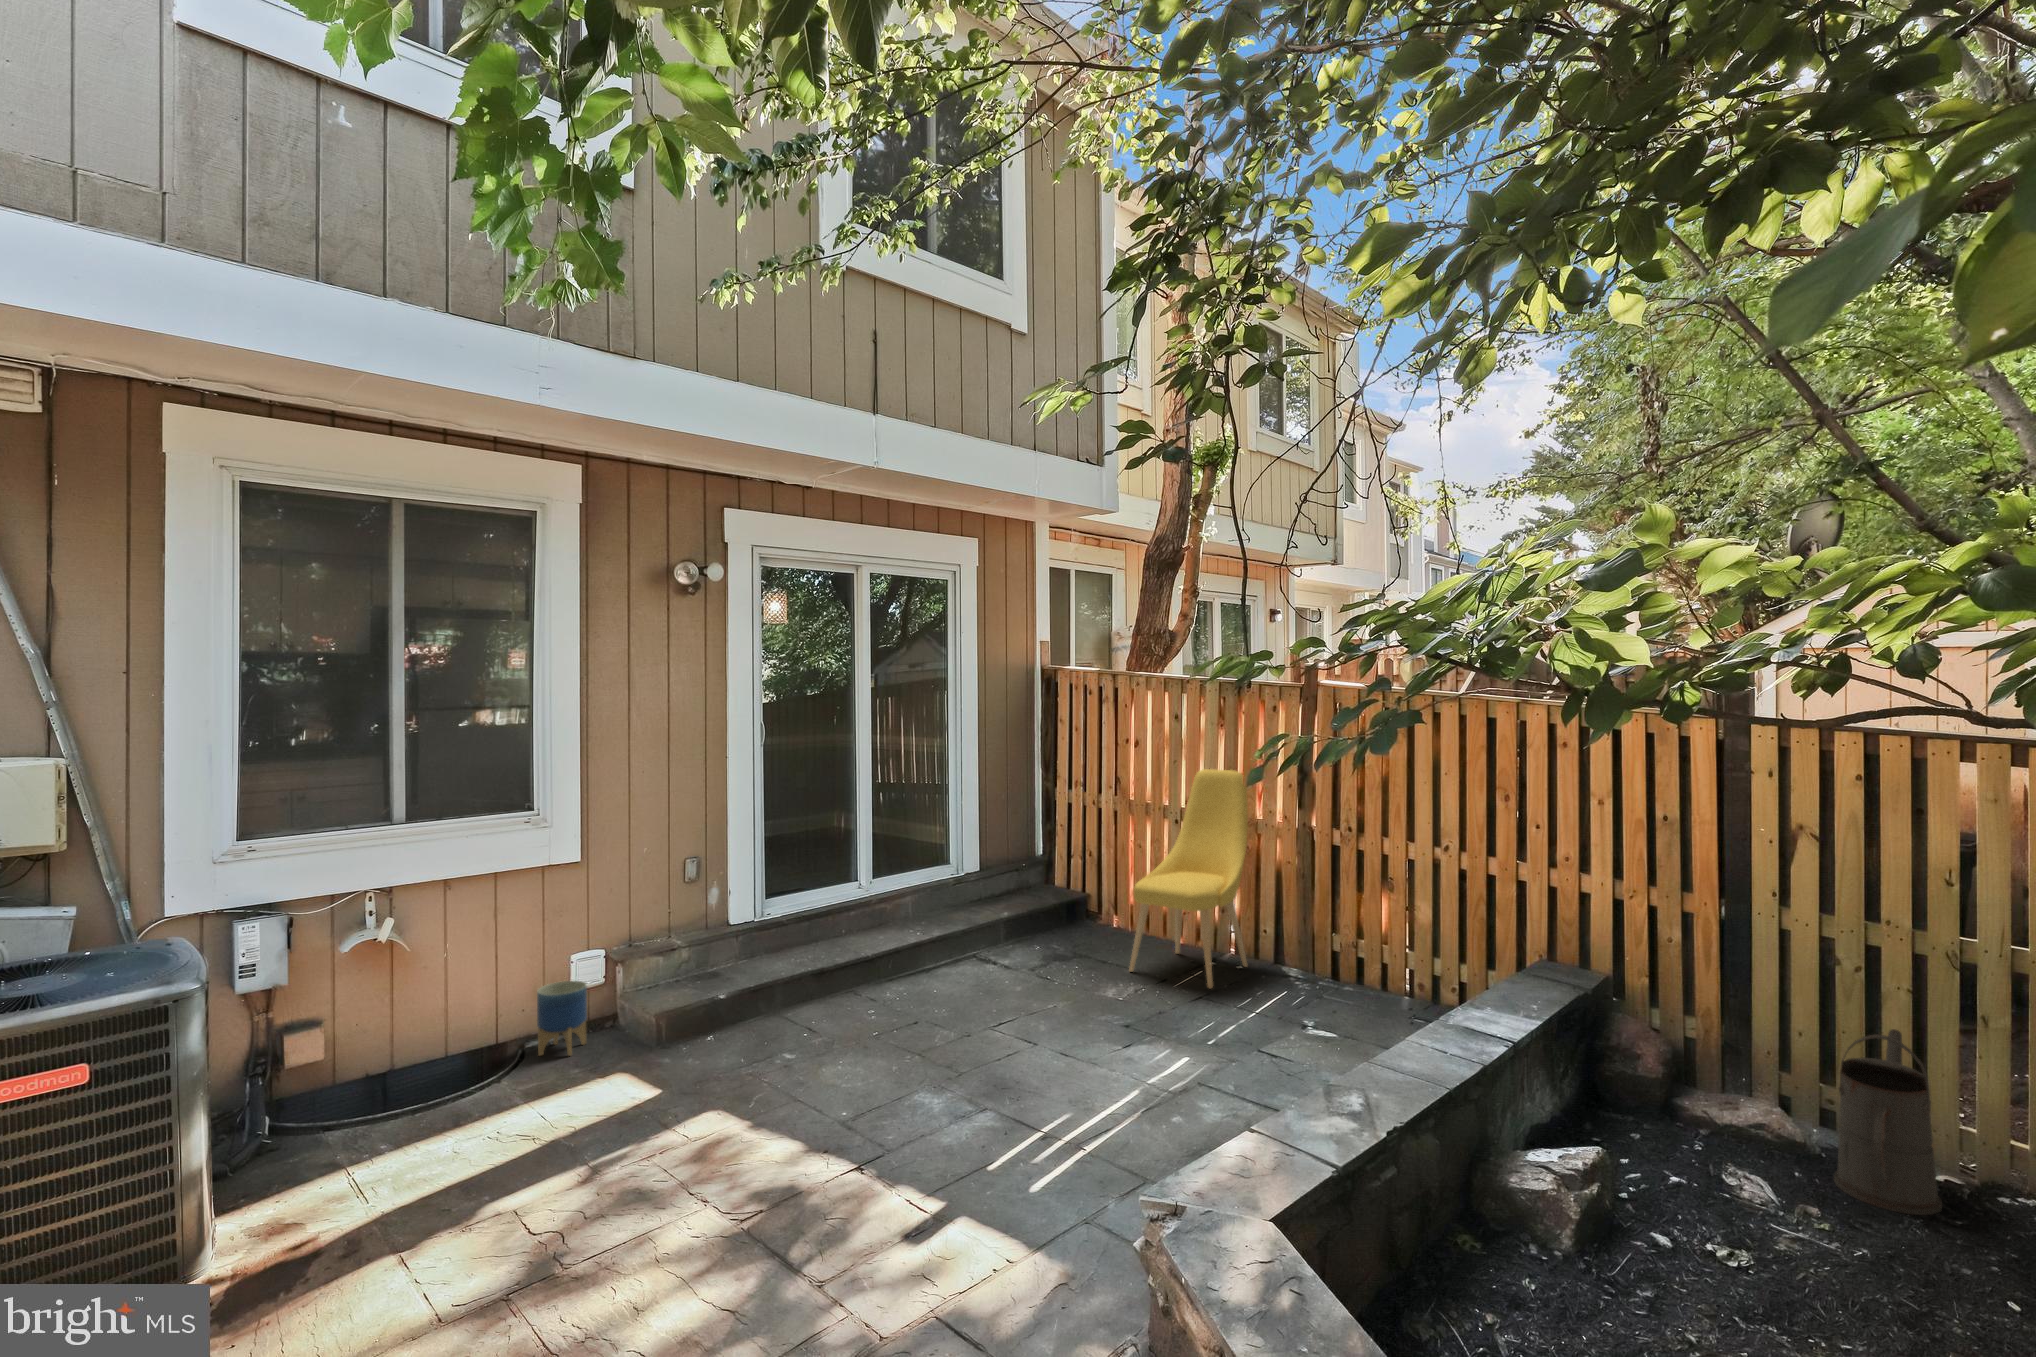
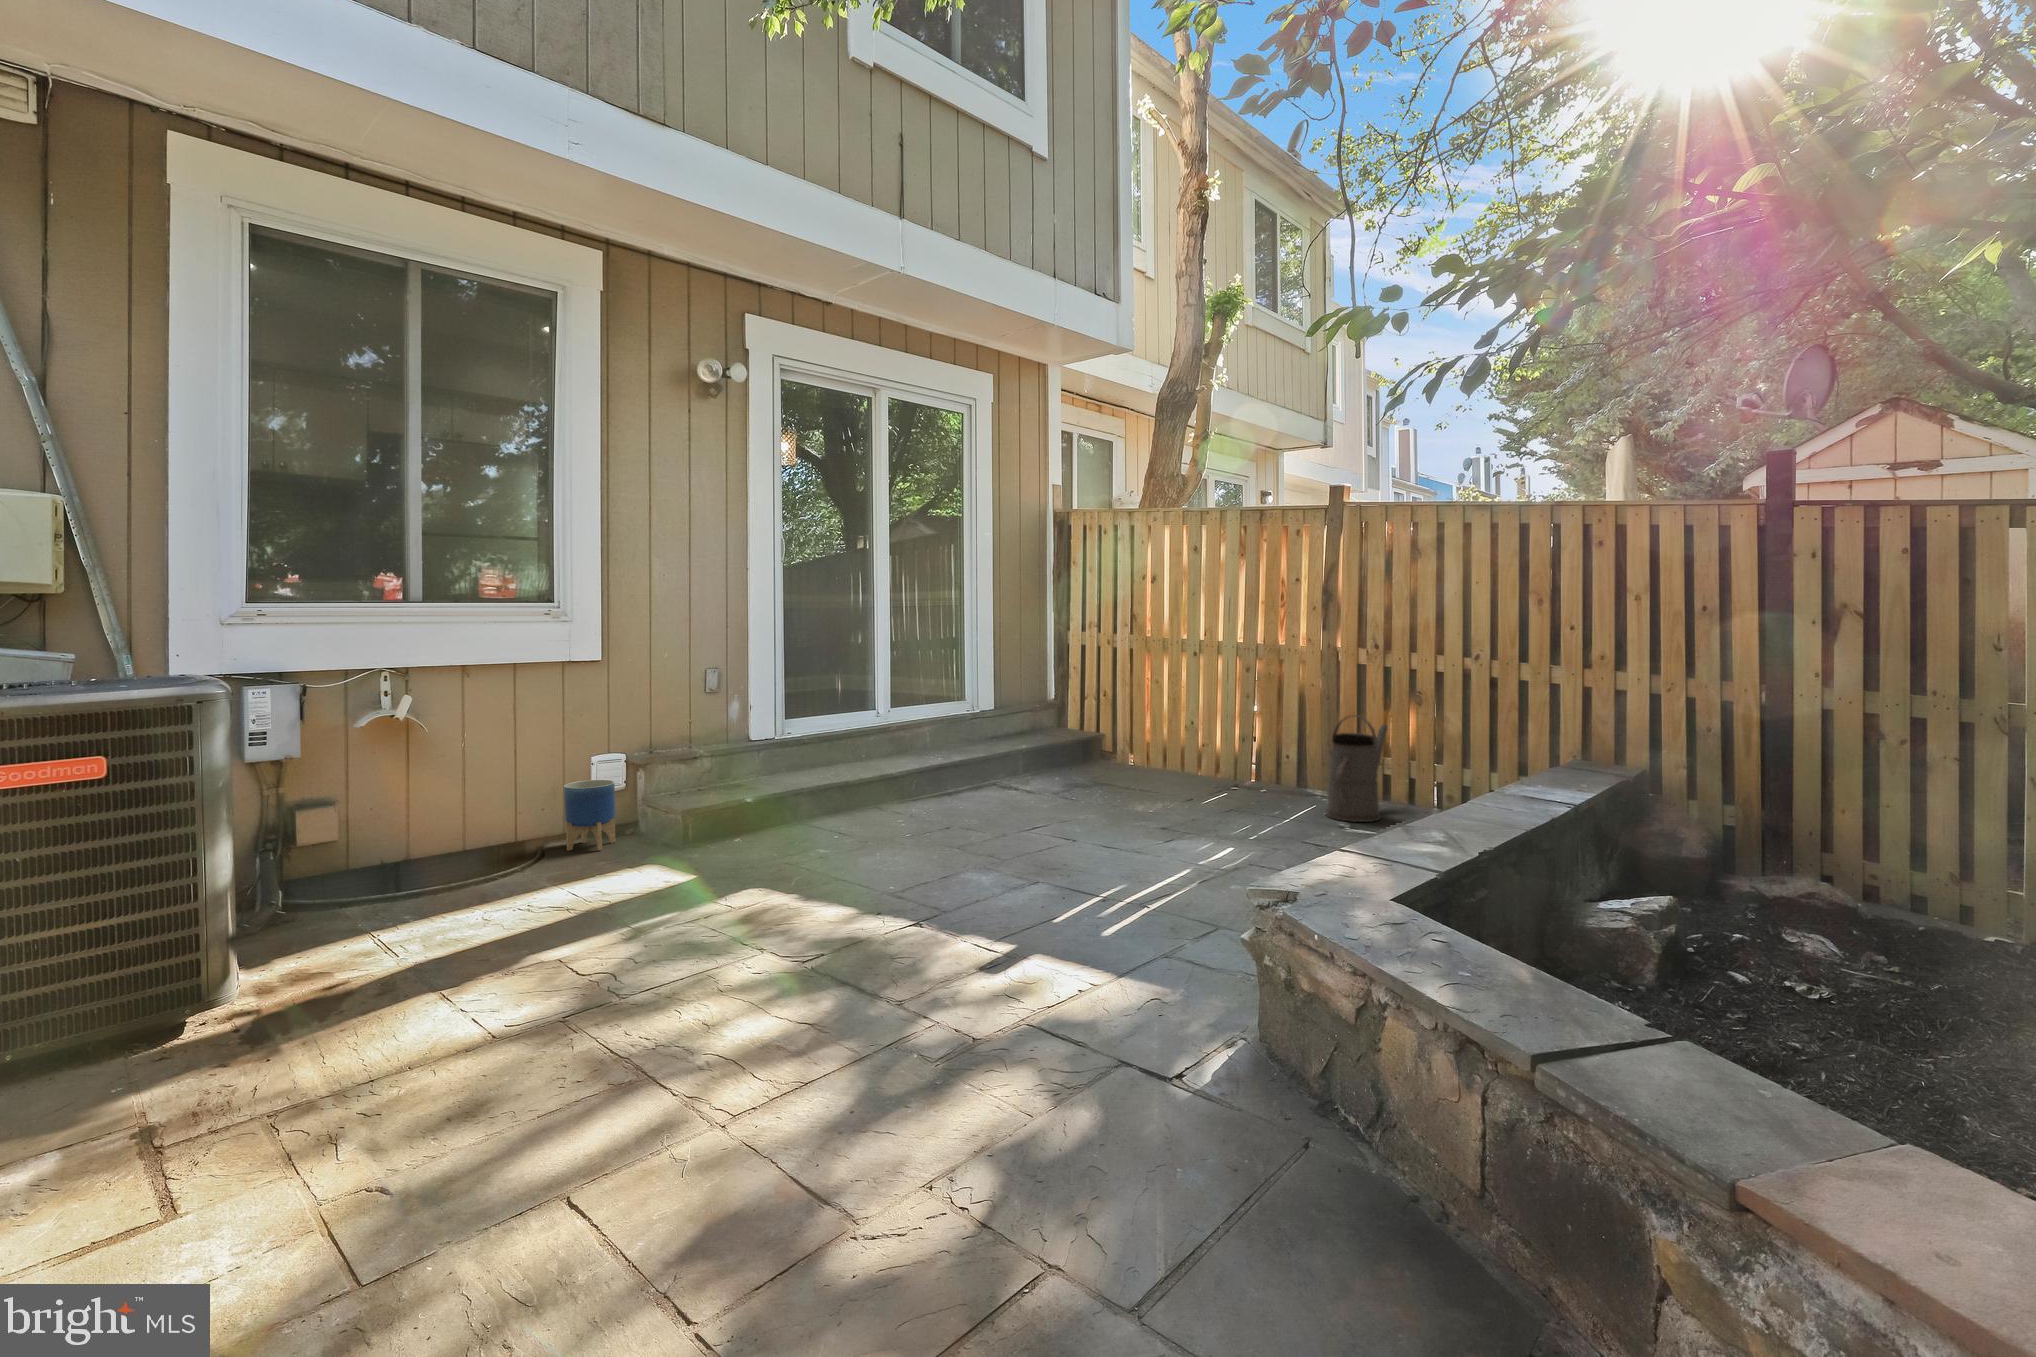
chair: present [1129,769,1248,988] -> none [1151,599,1270,803]
watering can: present [1834,1029,1942,1215] -> present [1325,715,1388,822]

